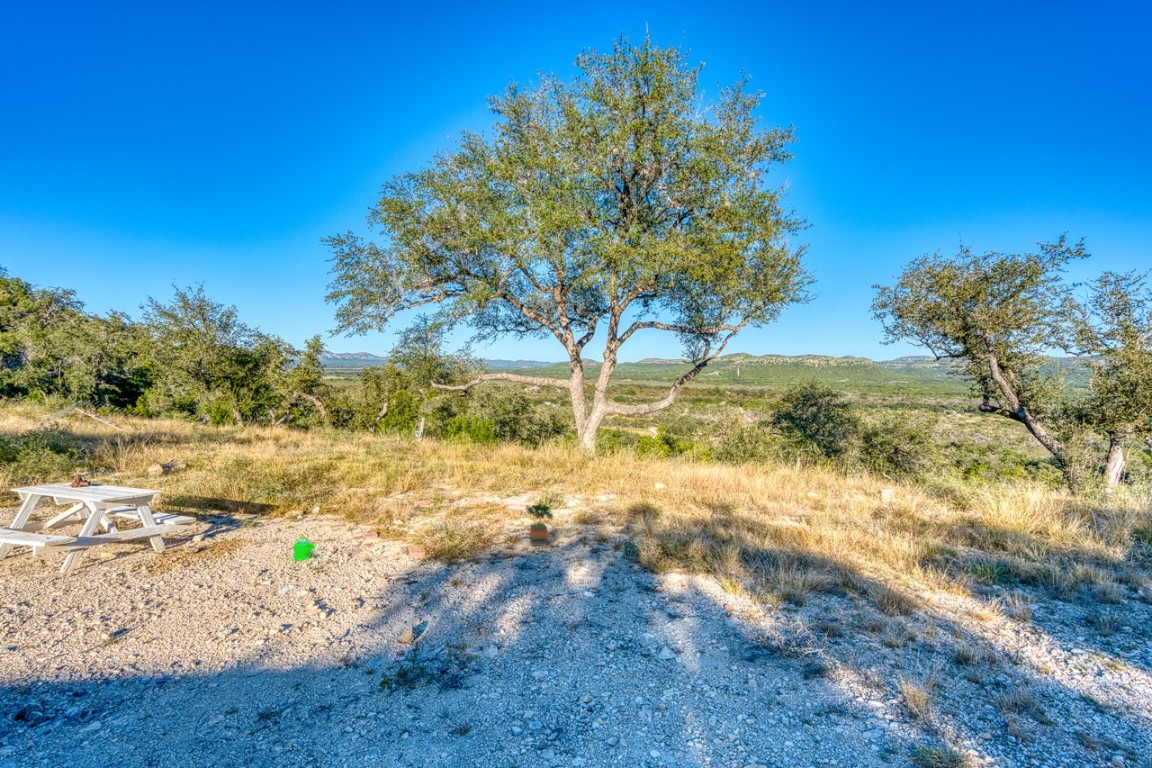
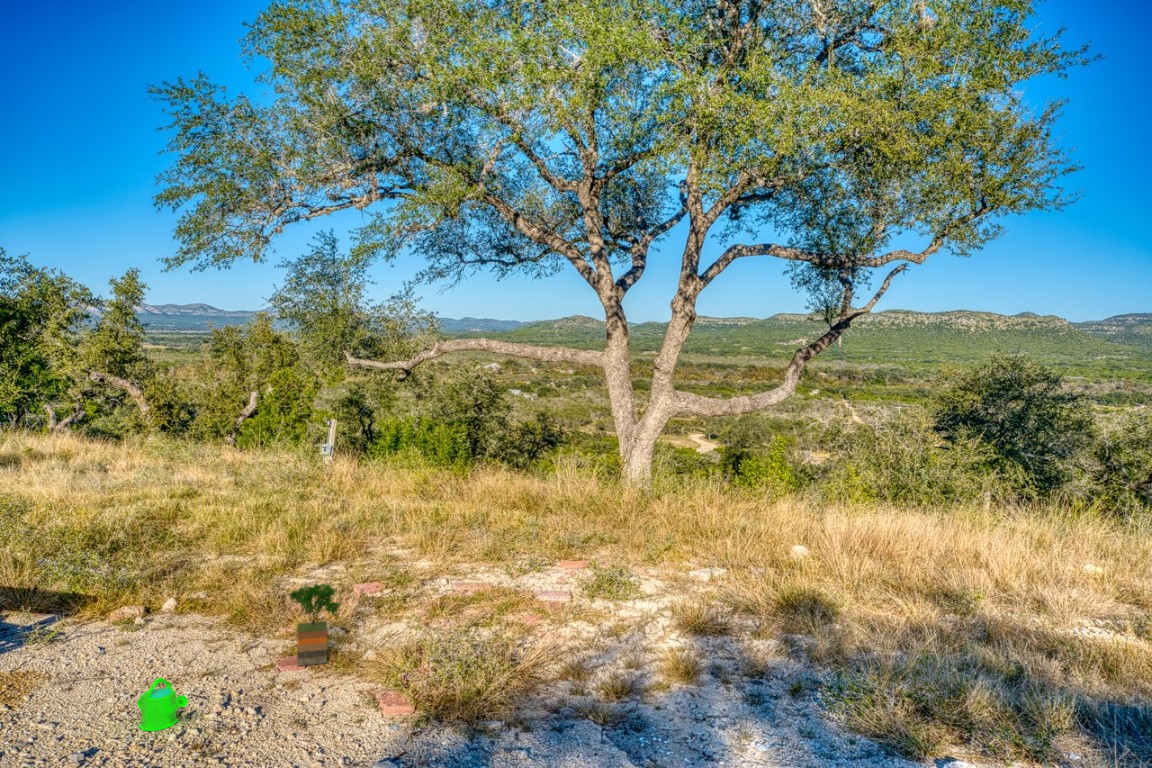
potted tree: present [527,504,553,546] -> present [289,584,340,666]

